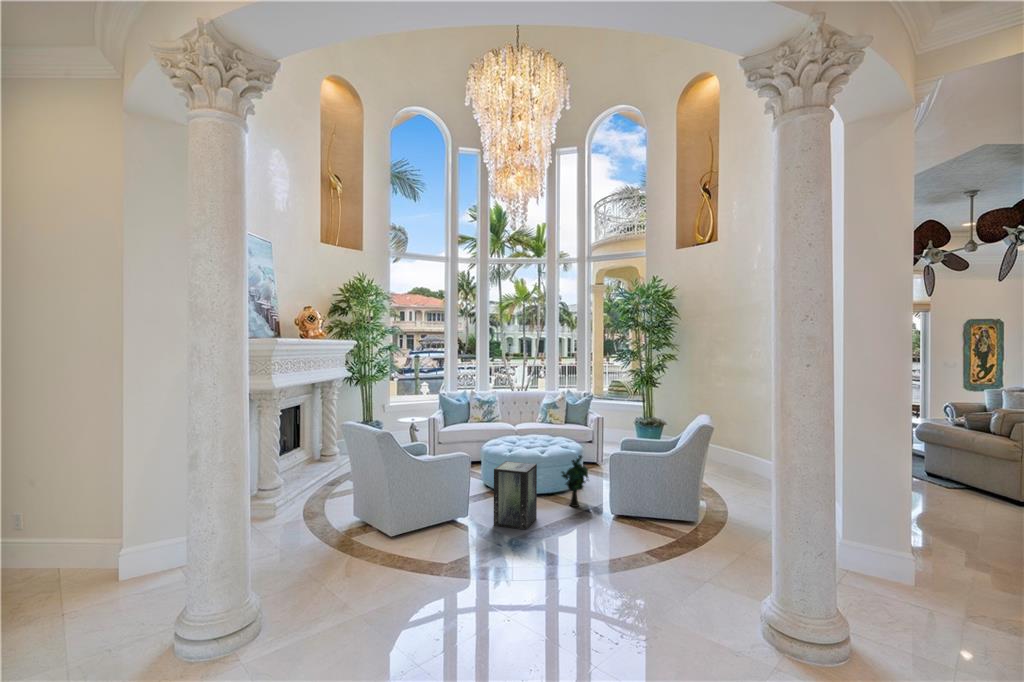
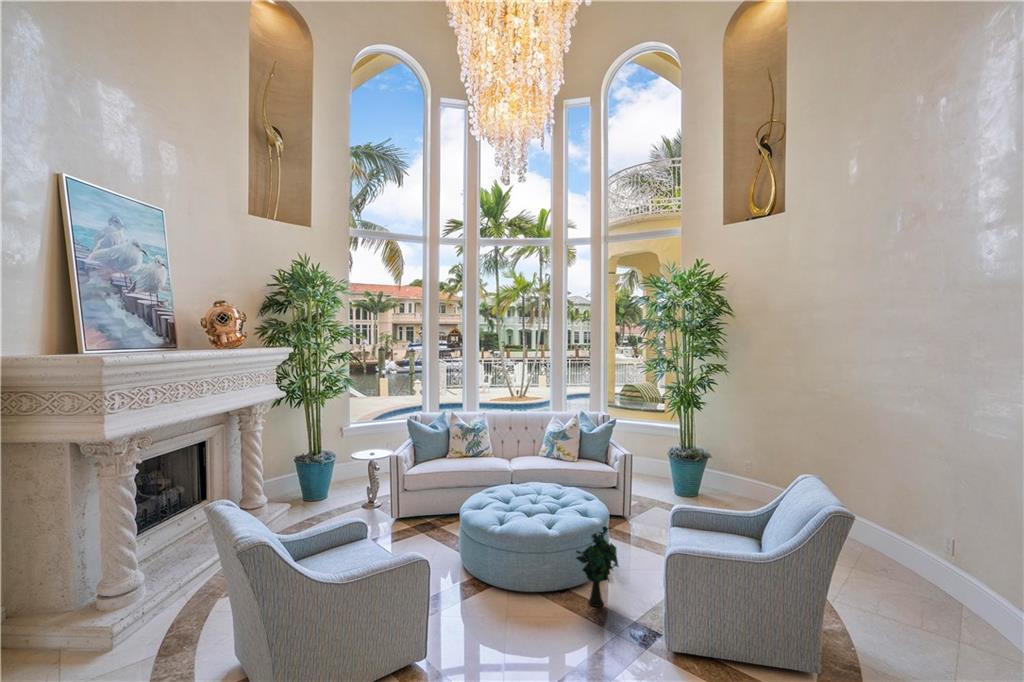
storage box: present [494,461,537,530] -> none [469,542,538,664]

